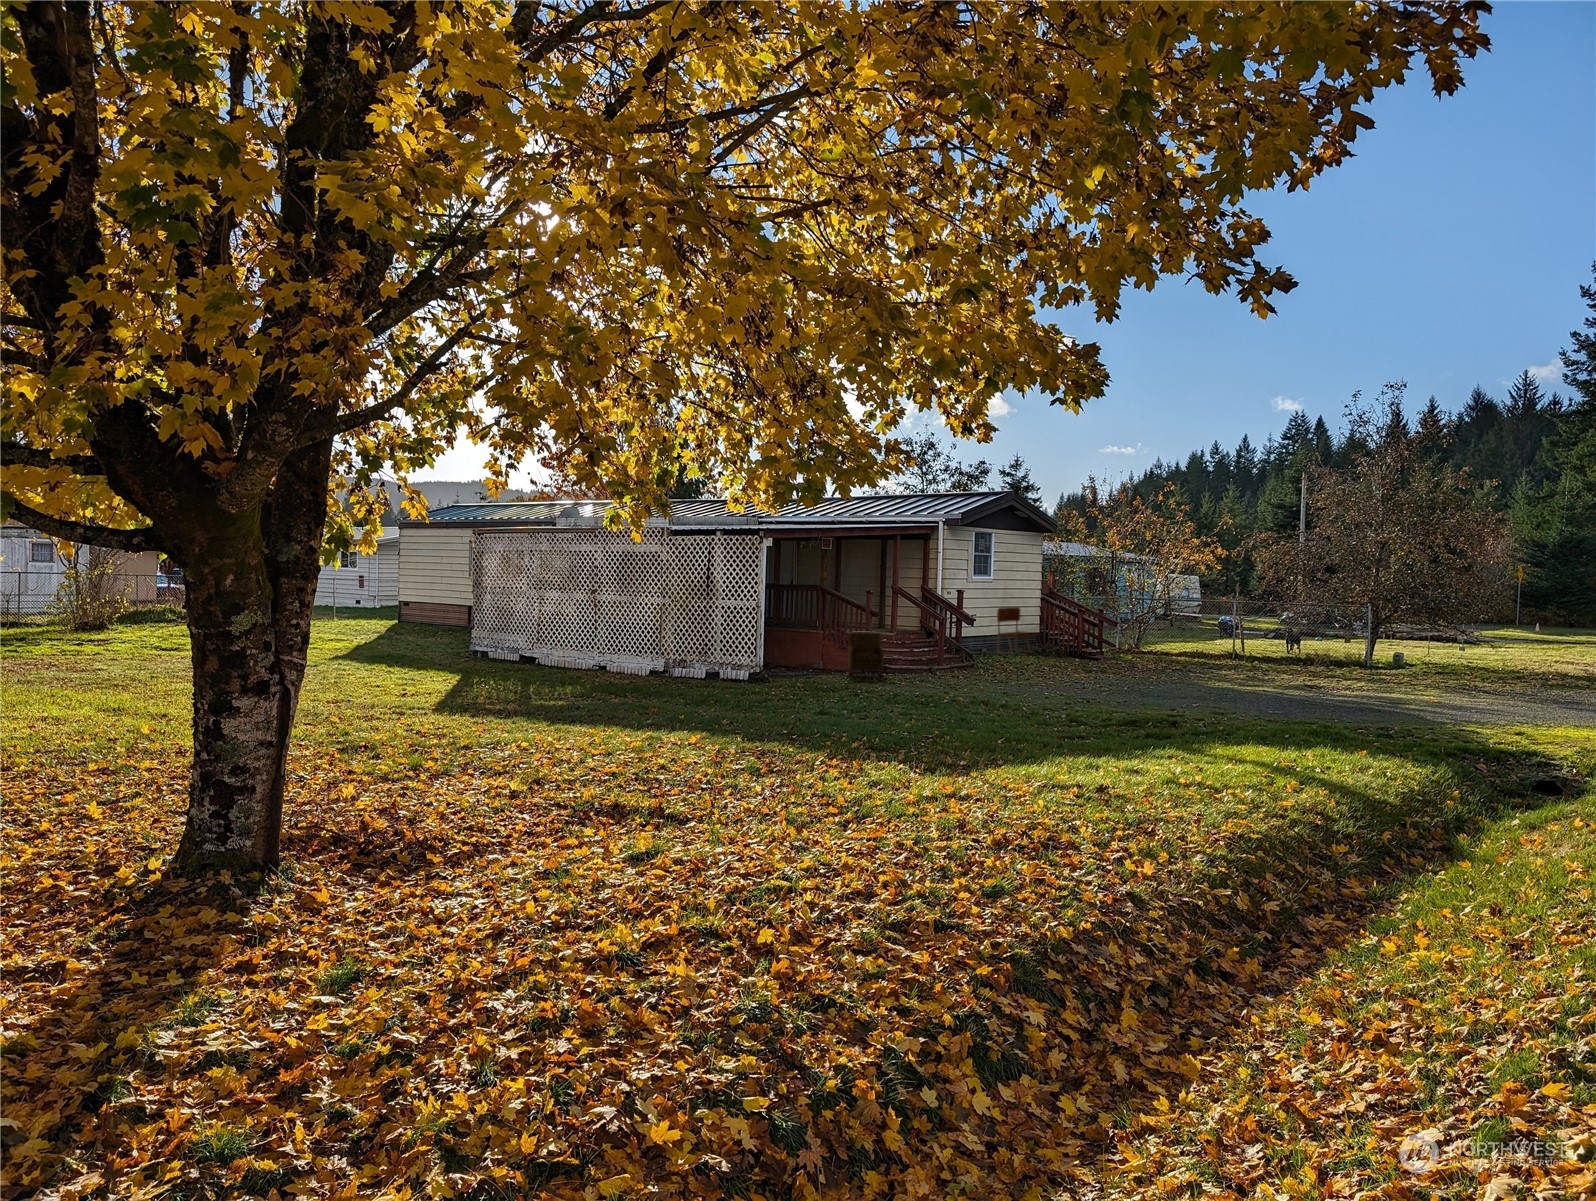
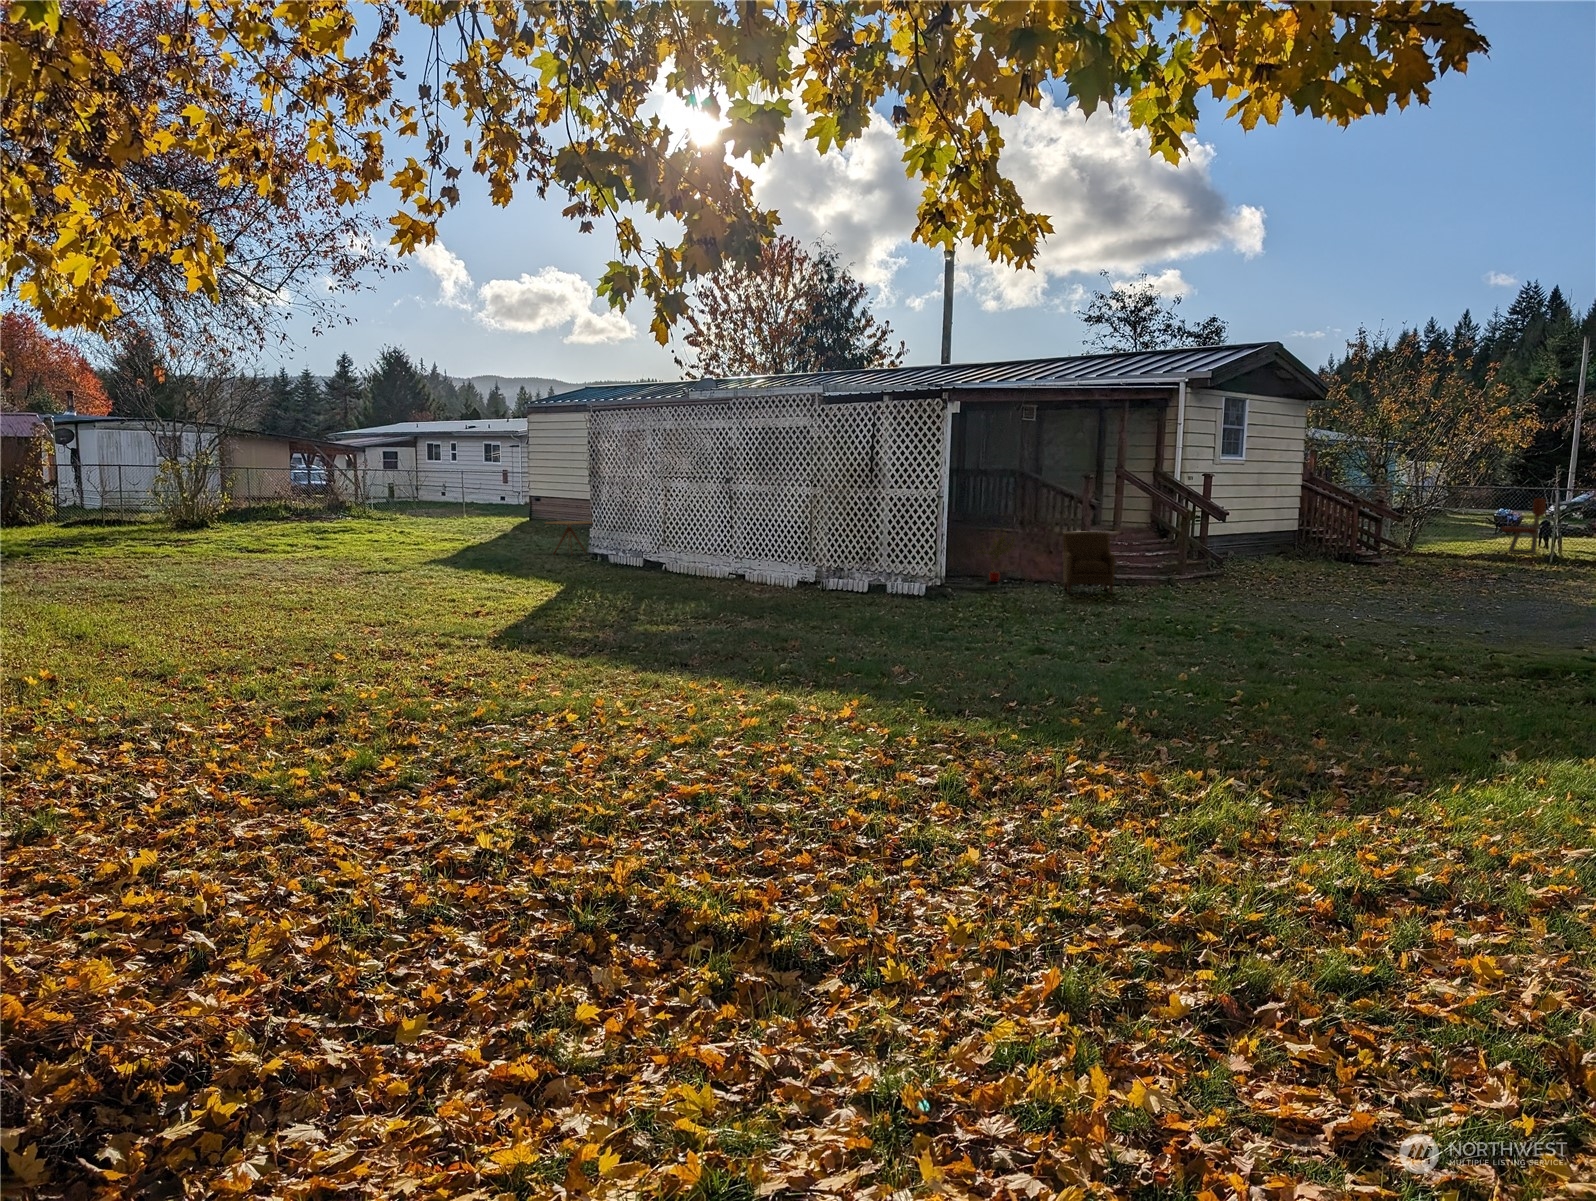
bench: present [997,607,1037,655] -> present [1502,498,1546,555]
round table: none [431,623,473,652] -> present [546,521,592,555]
potted tree: none [787,629,815,669] -> present [978,530,1015,582]

